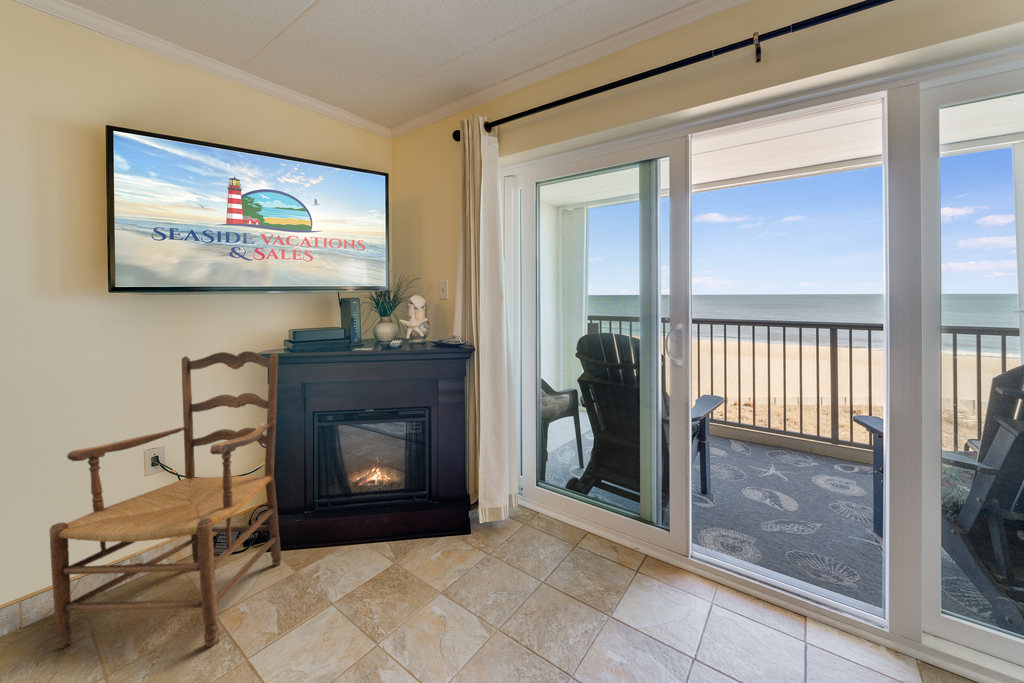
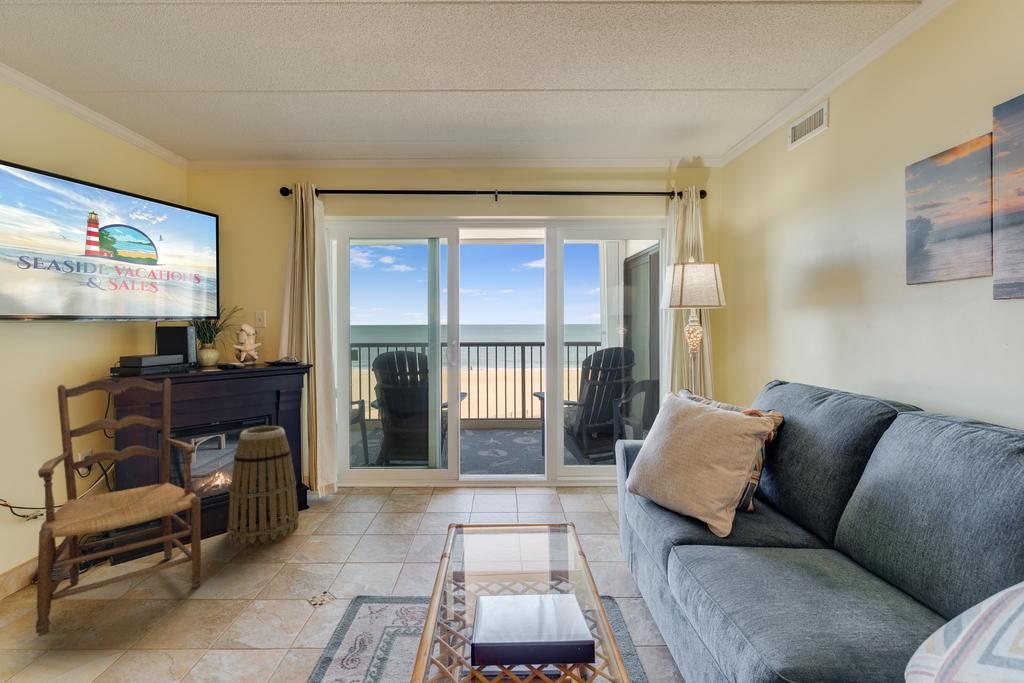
basket: none [339,419,427,584] -> present [228,426,299,544]

